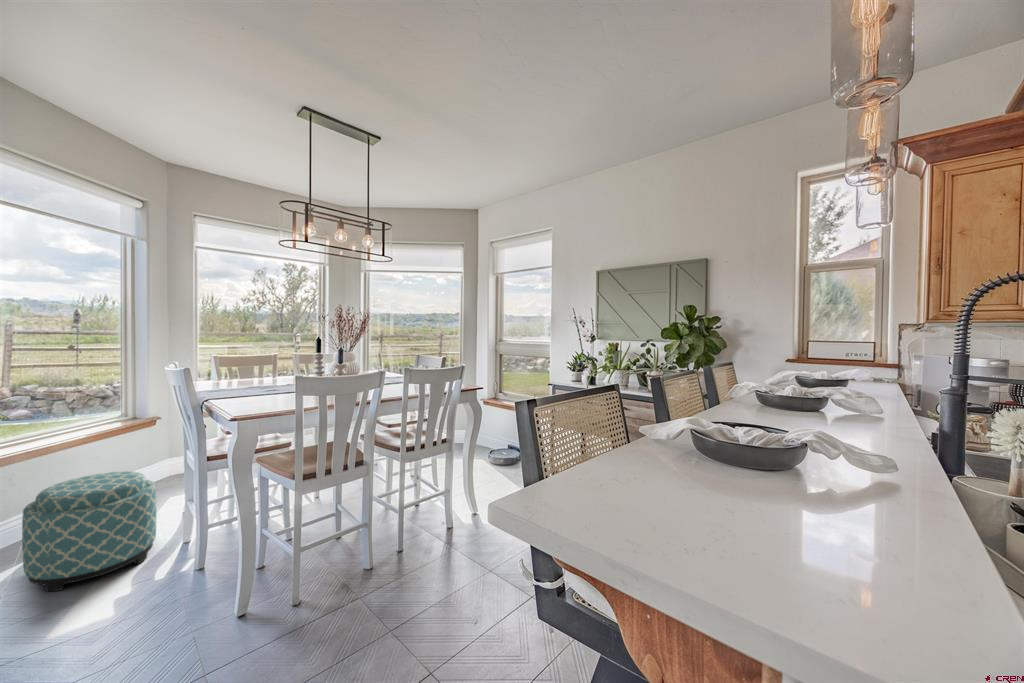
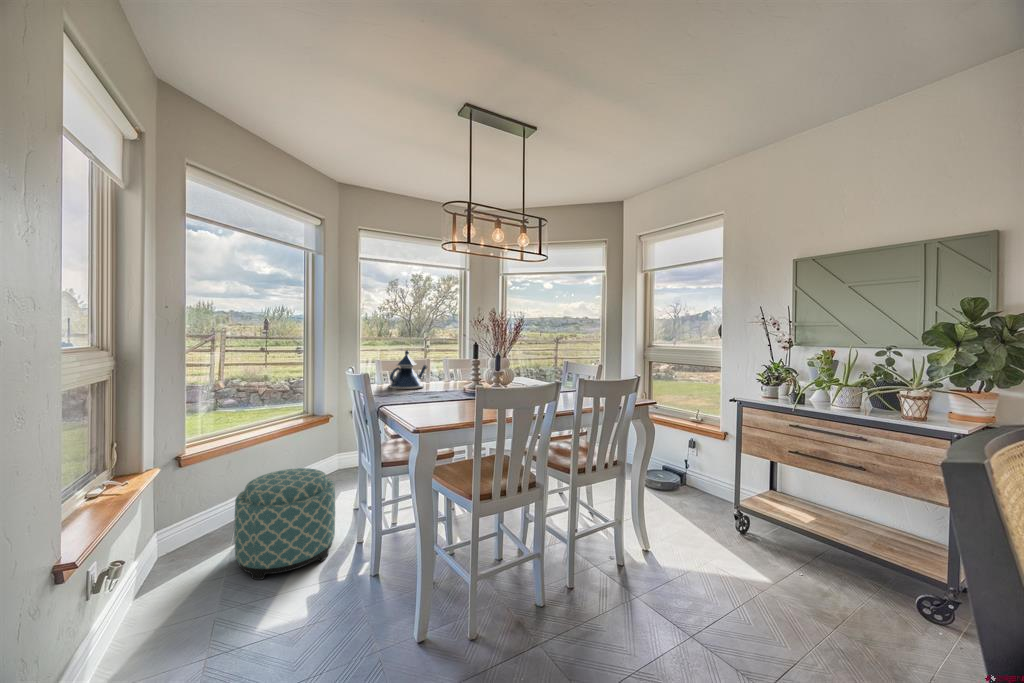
teapot: none [224,346,269,385] -> present [389,351,427,389]

